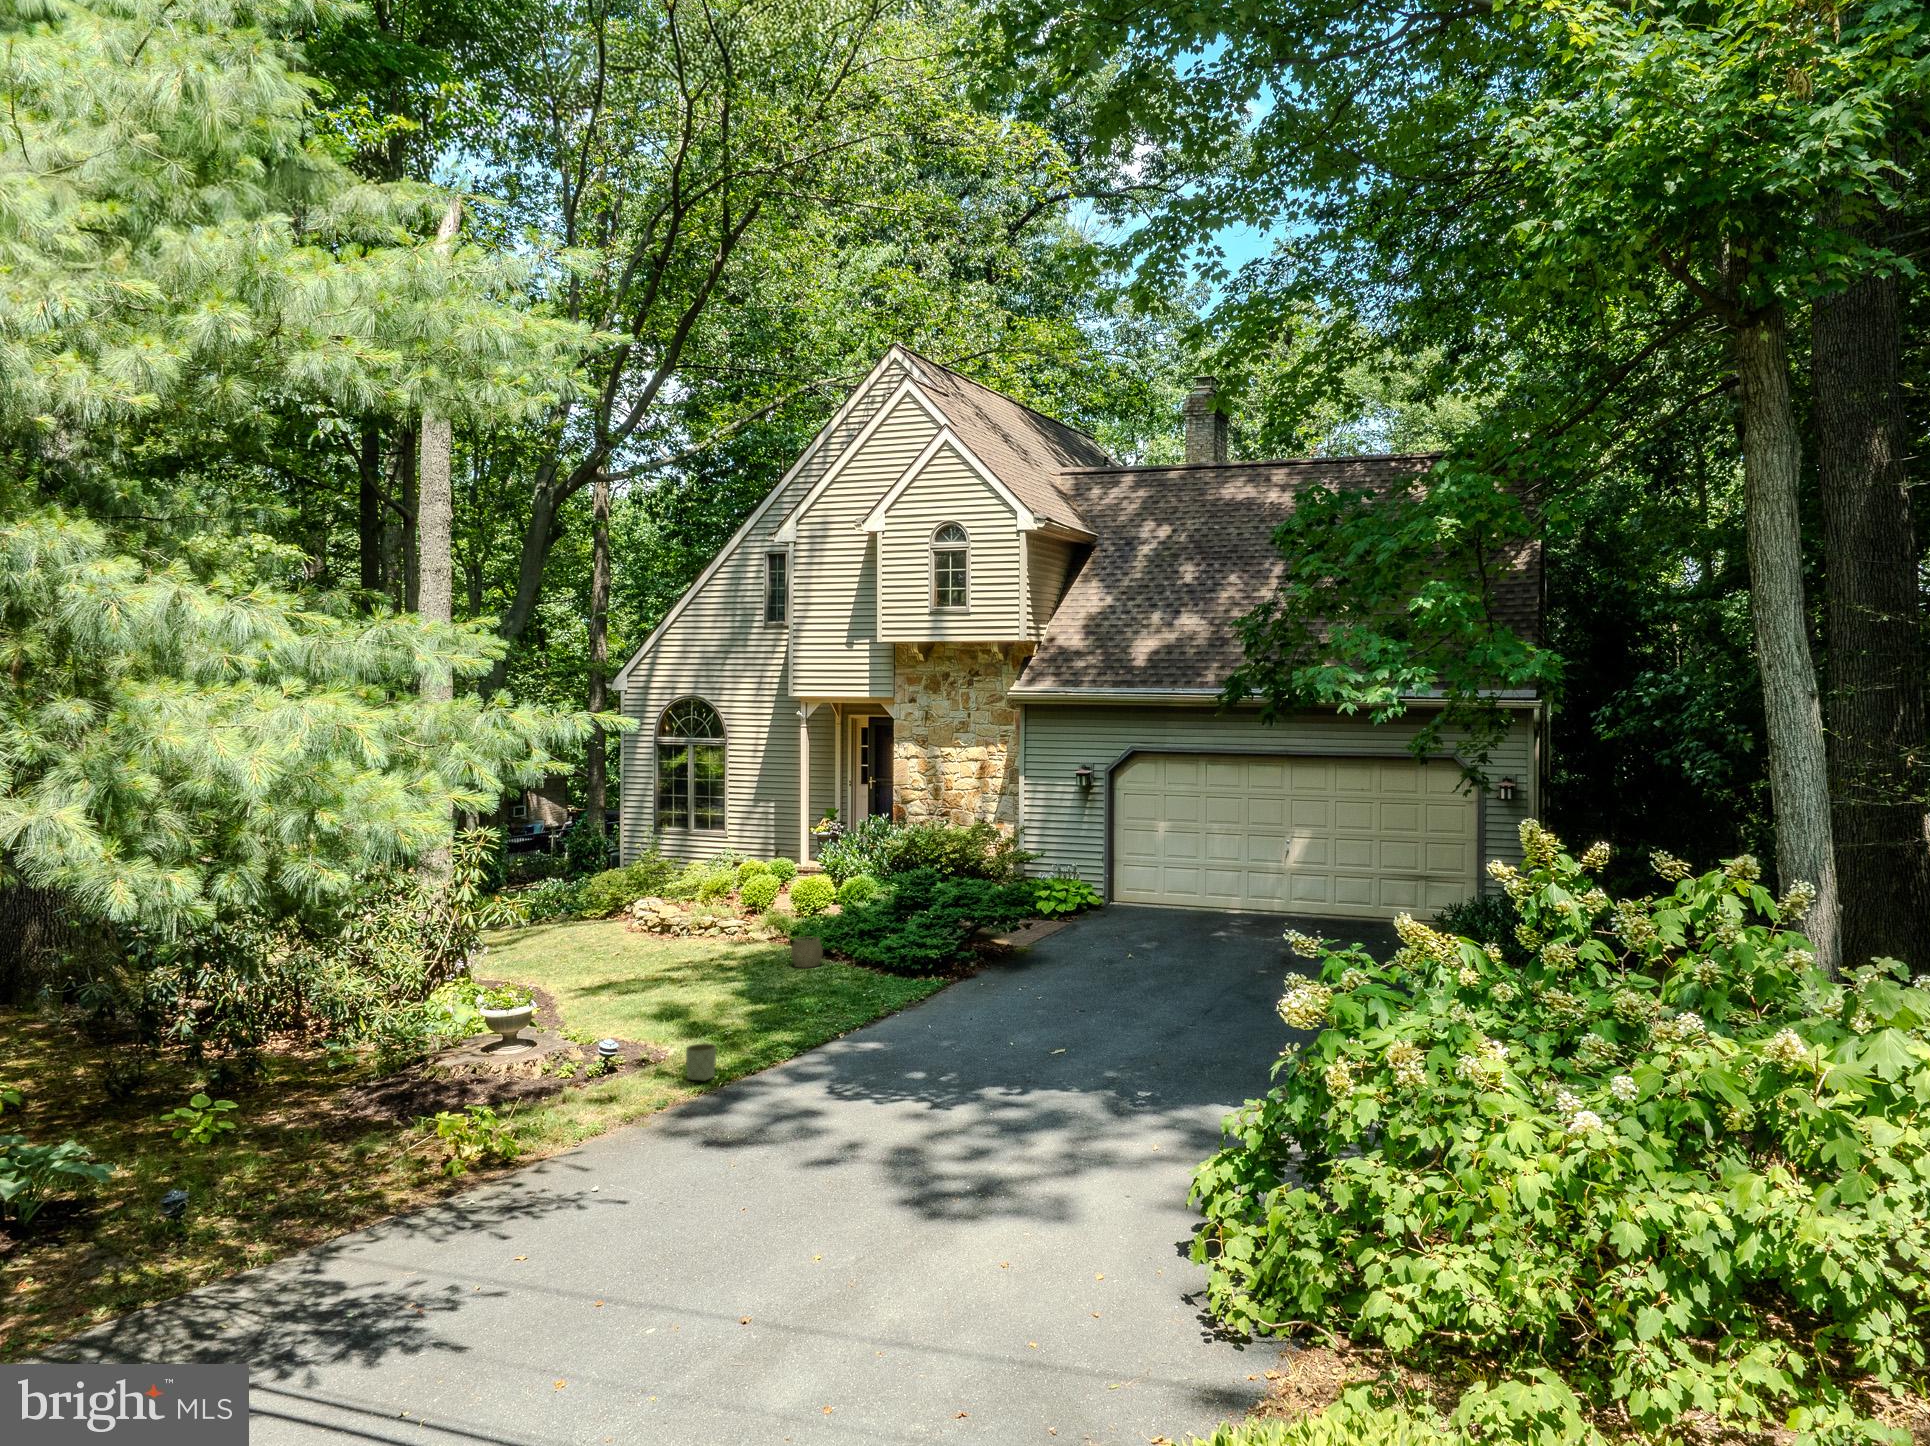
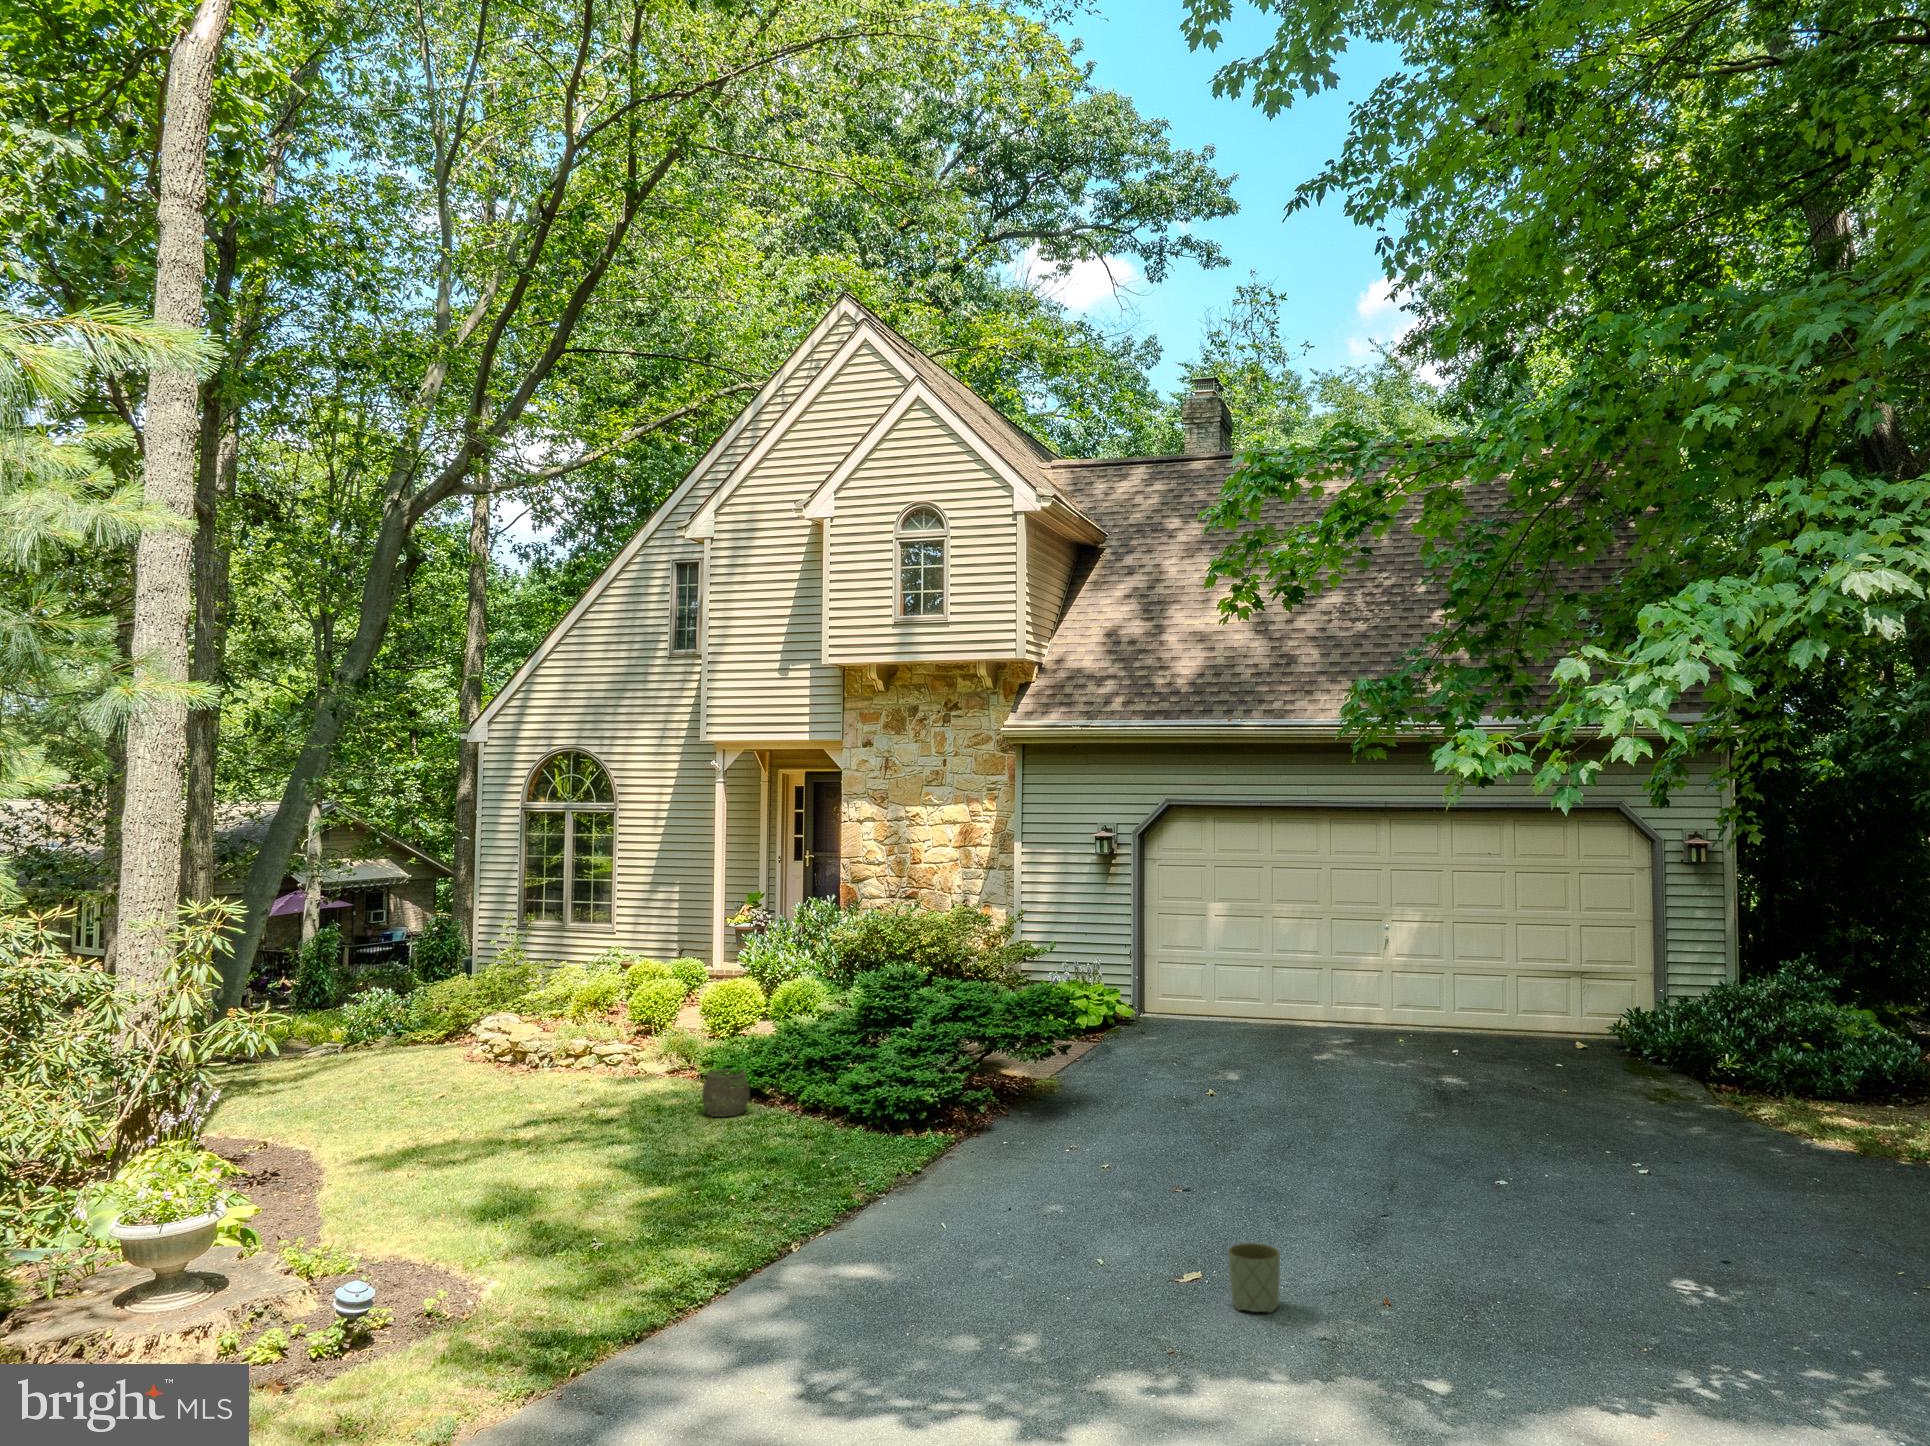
planter: present [686,1043,716,1081] -> present [1228,1243,1280,1313]

